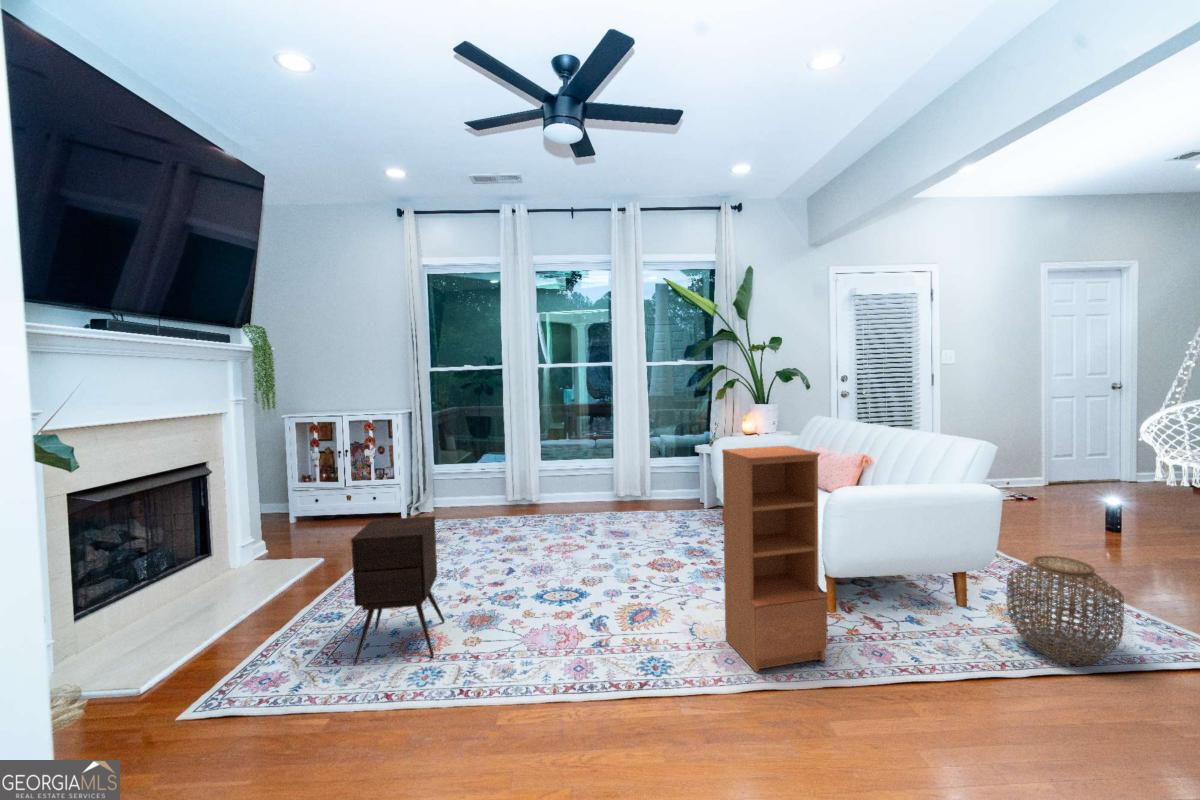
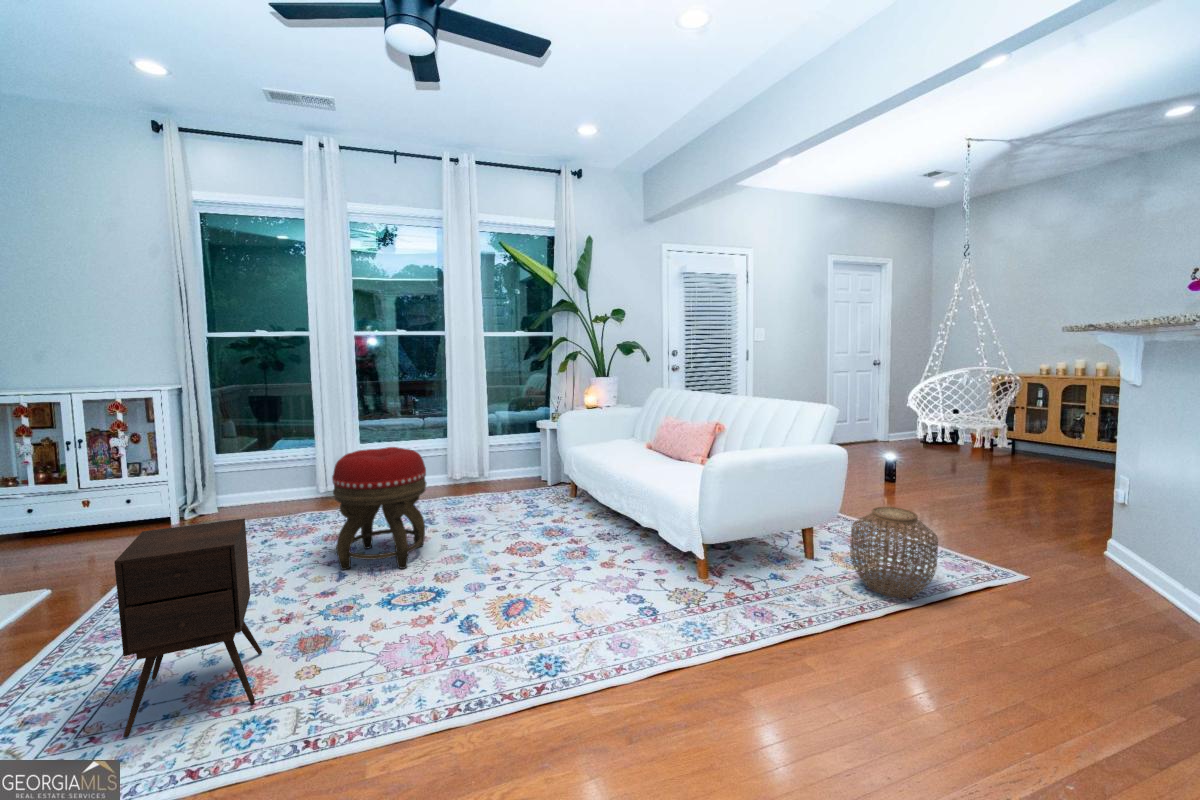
bookcase: present [722,446,827,672] -> none [612,415,716,652]
footstool: none [506,466,578,570] -> present [332,447,426,570]

